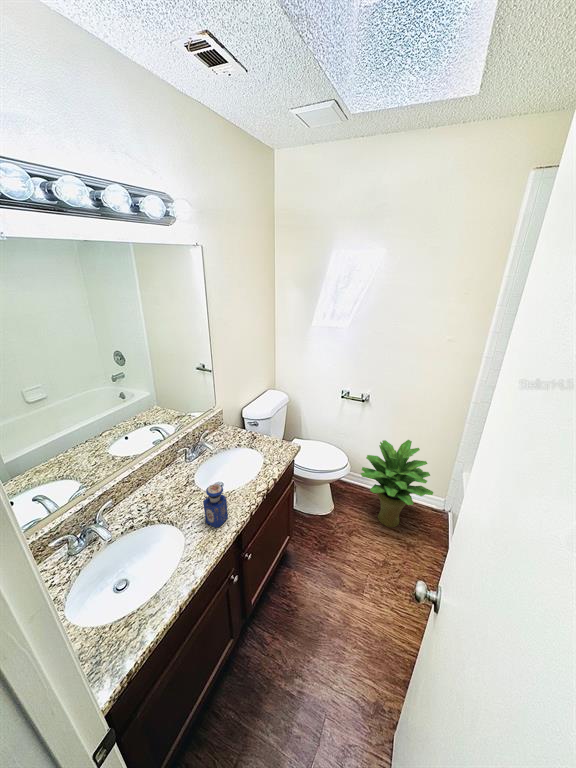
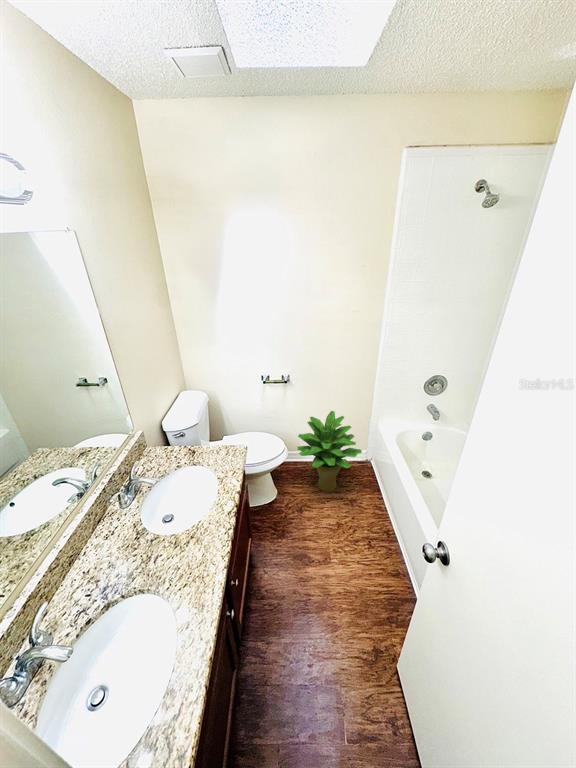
perfume bottle: present [203,484,228,528] -> none [178,524,209,572]

